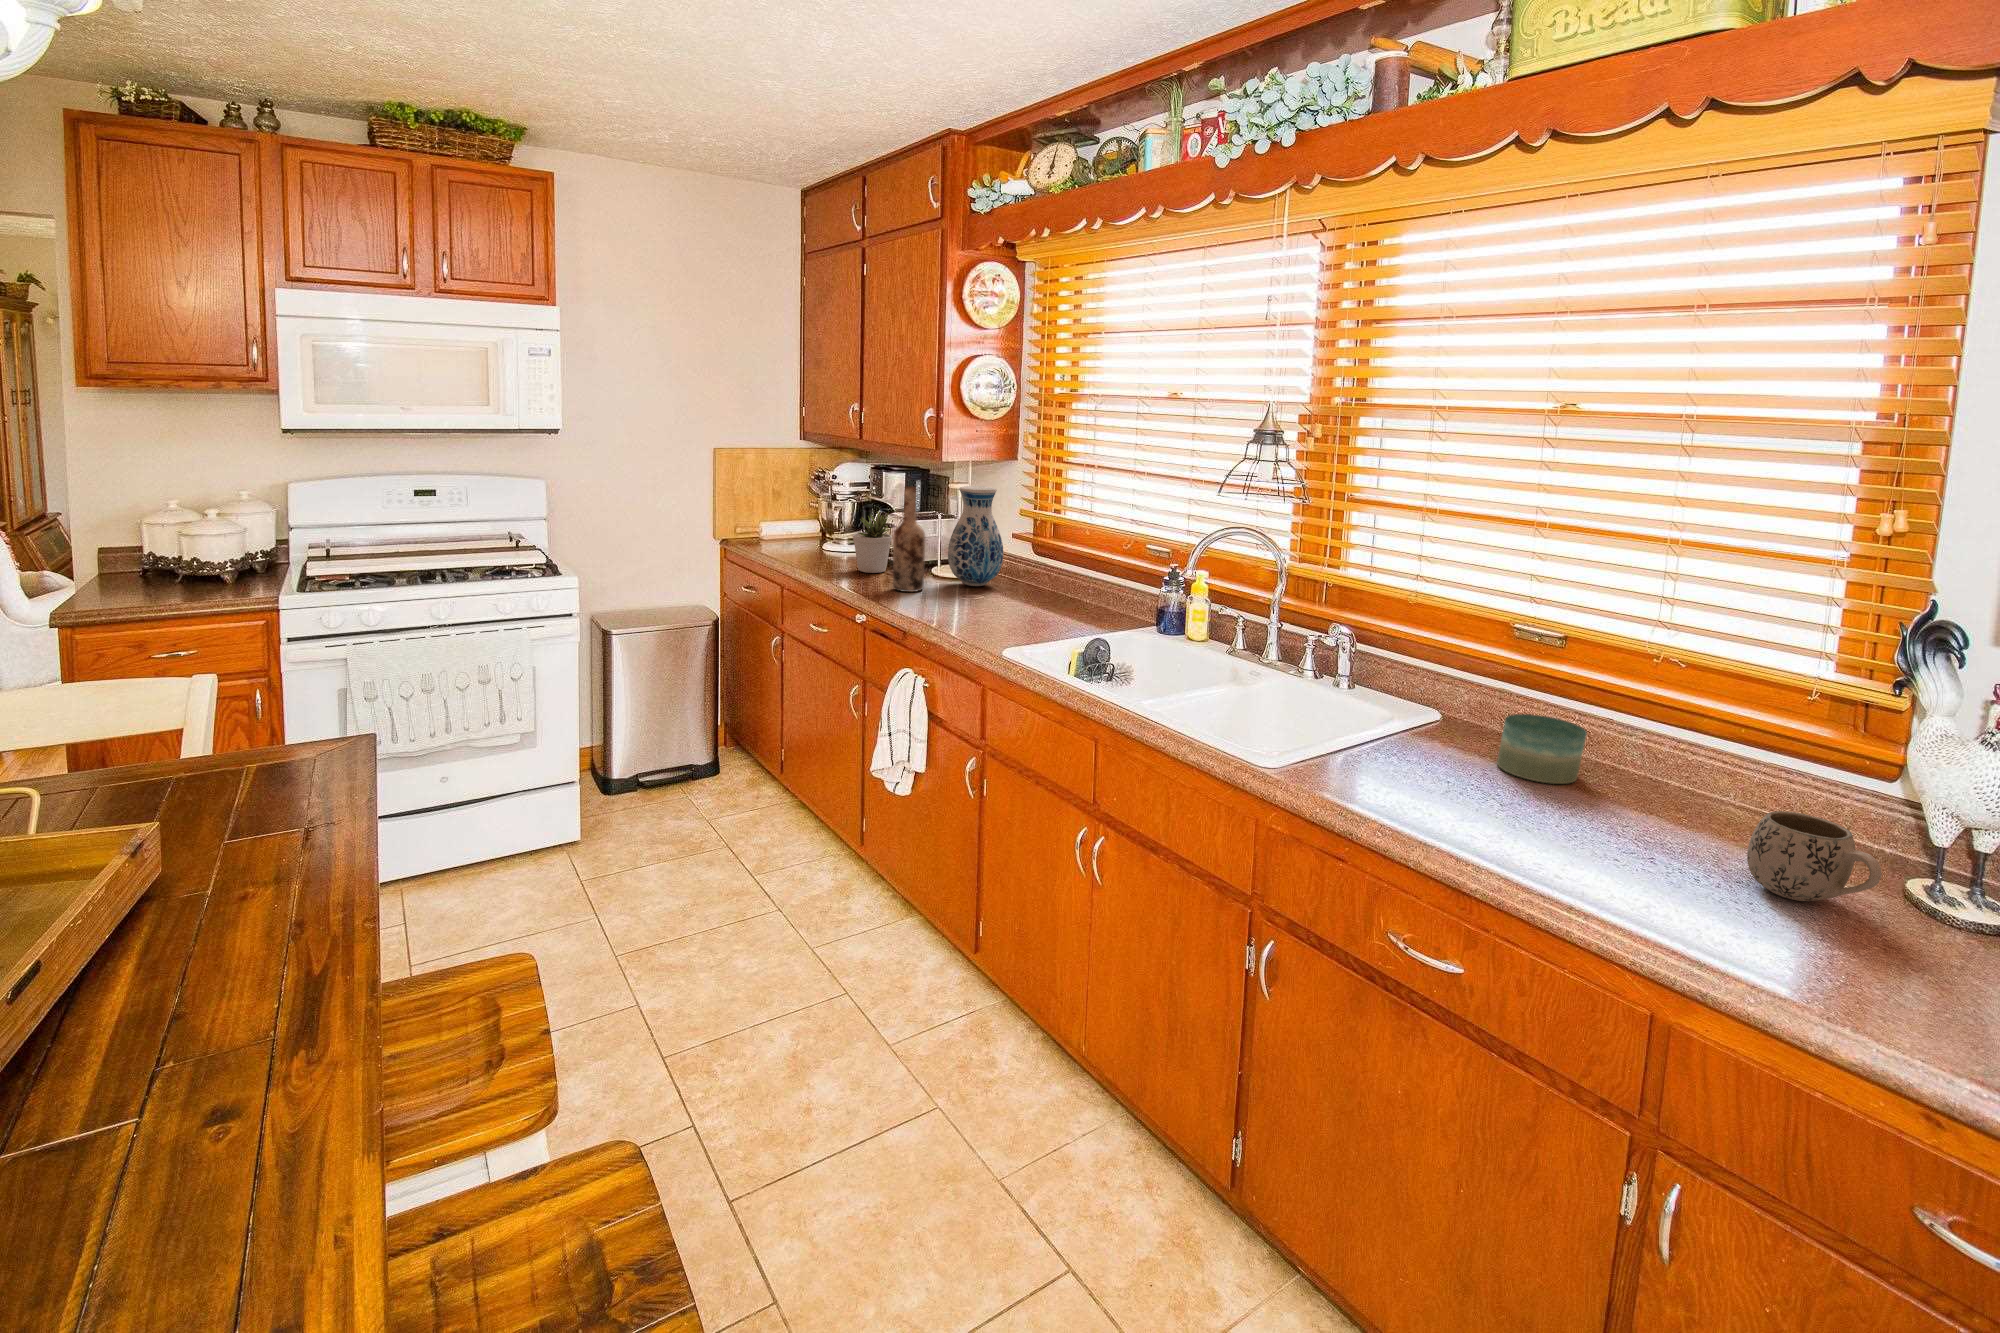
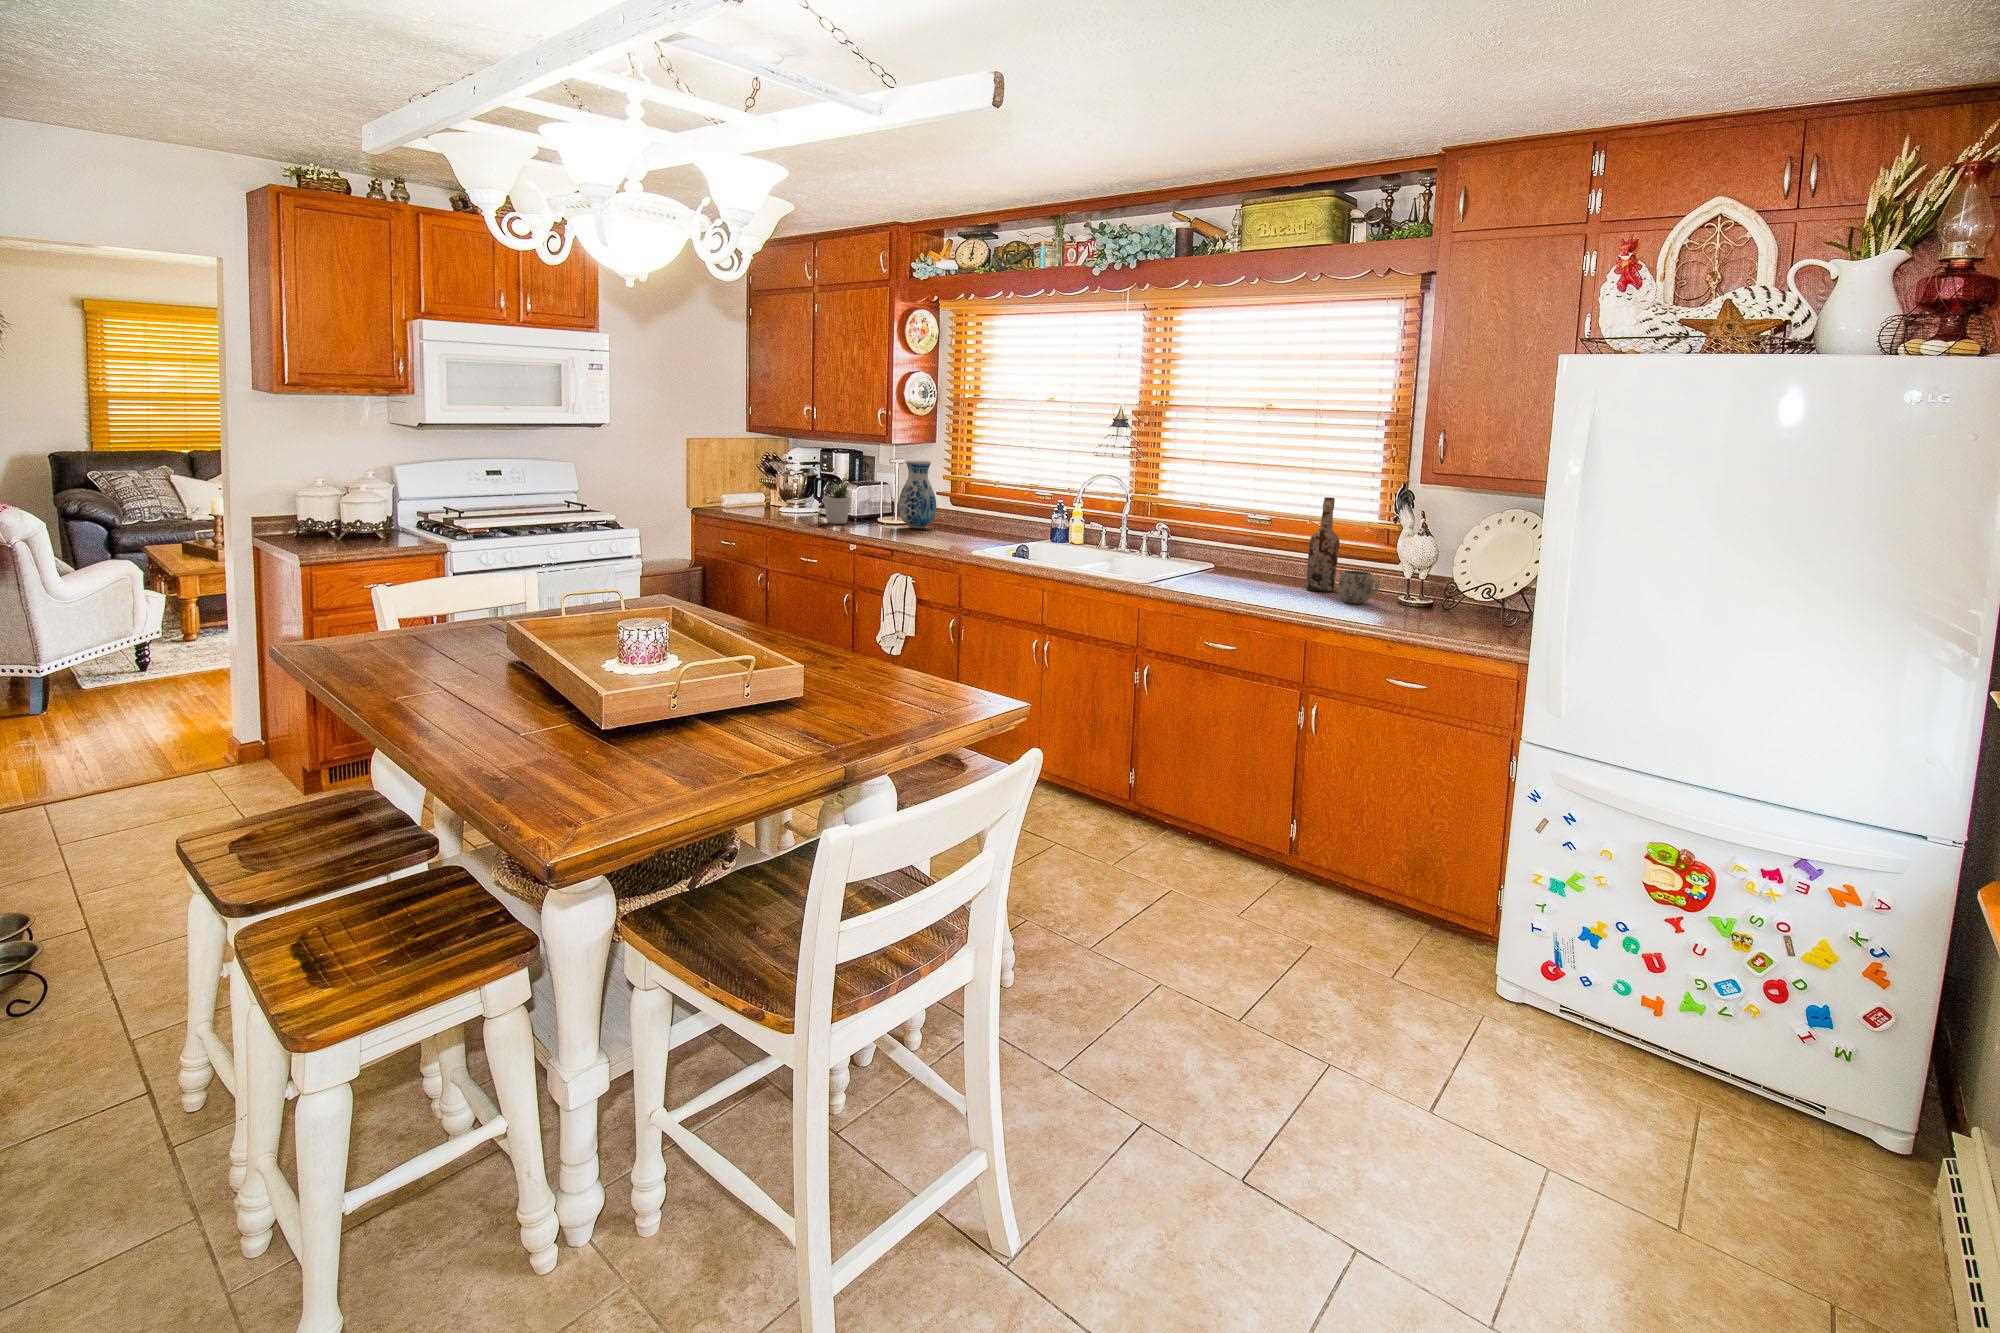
wine bottle: present [893,486,925,592] -> present [1306,497,1339,592]
candle: present [1497,714,1587,784] -> none [1245,555,1283,583]

